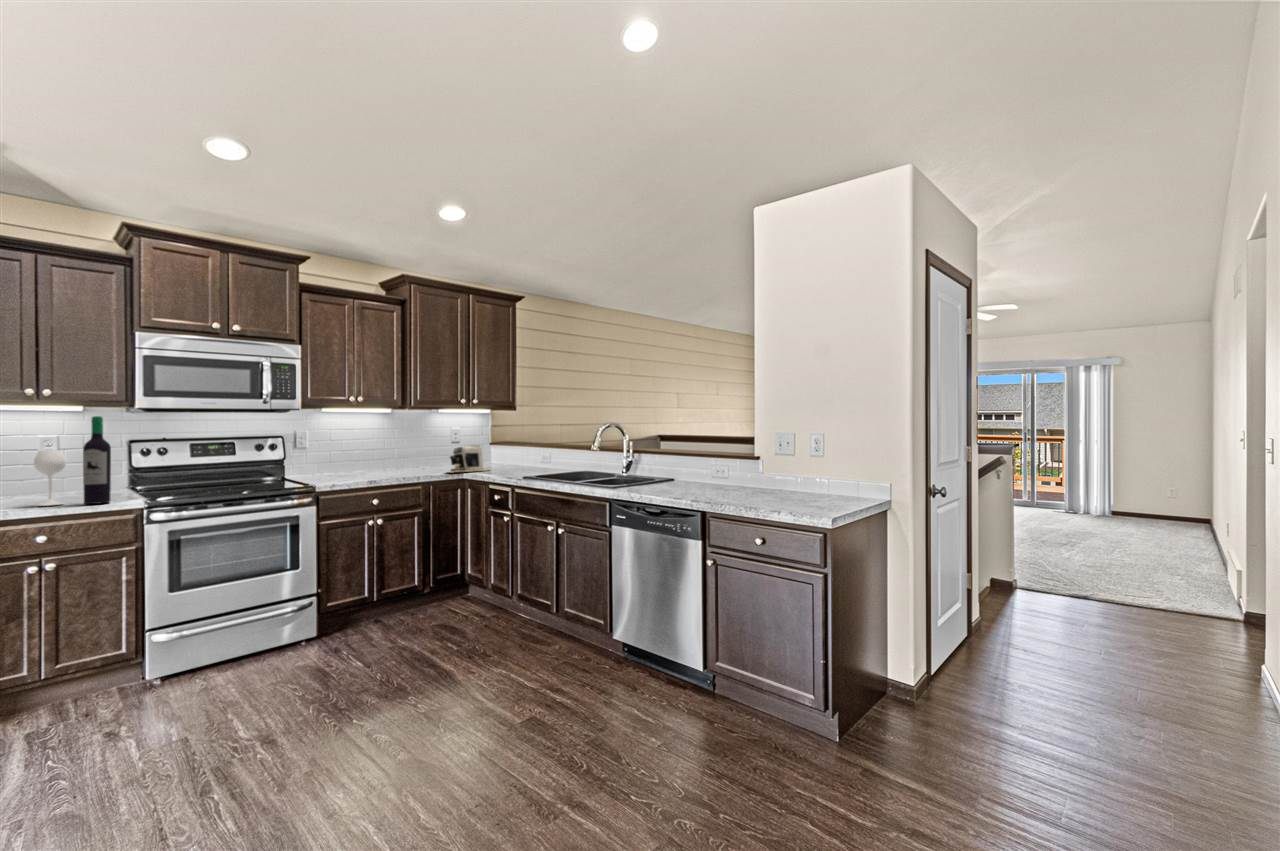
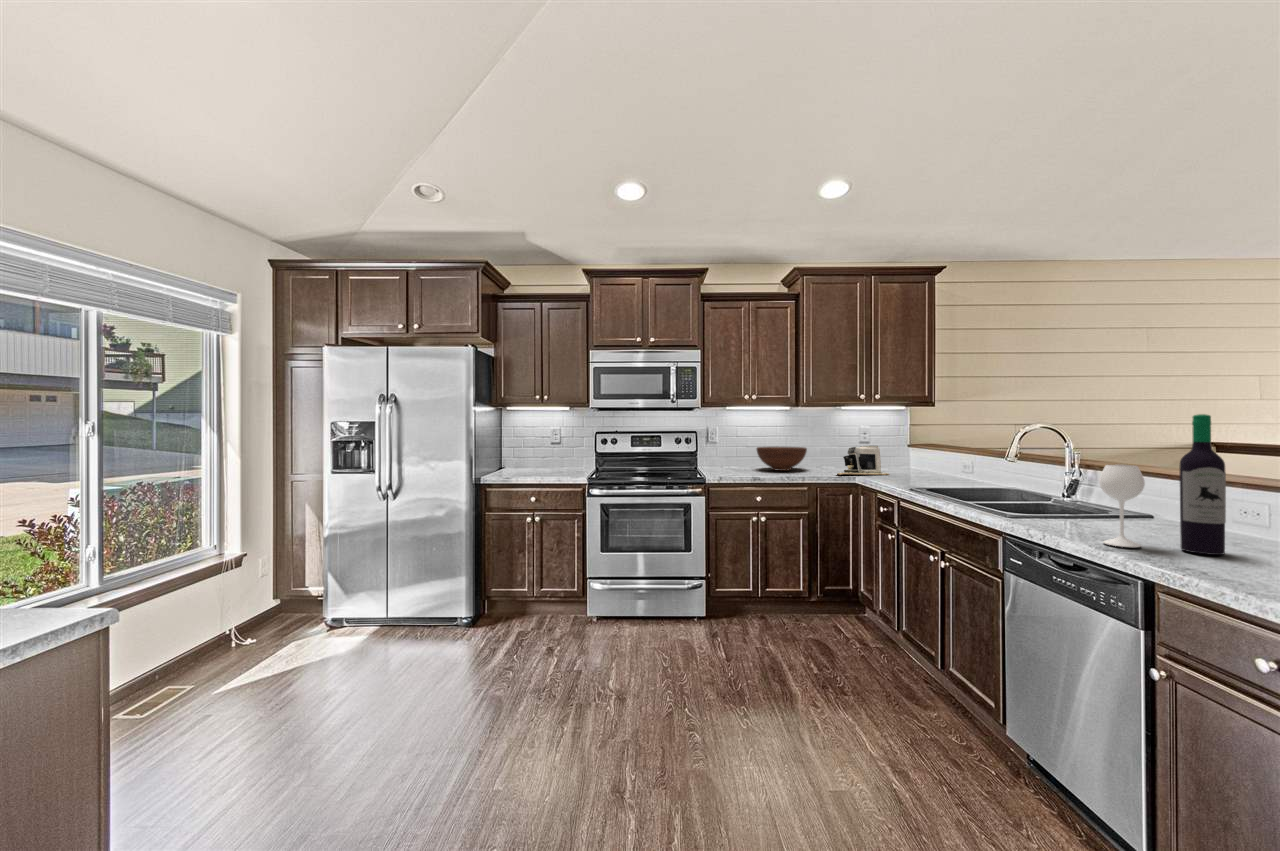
wine bottle: present [34,416,111,506] -> present [1099,414,1226,555]
fruit bowl: none [359,450,413,474] -> present [757,447,807,471]

